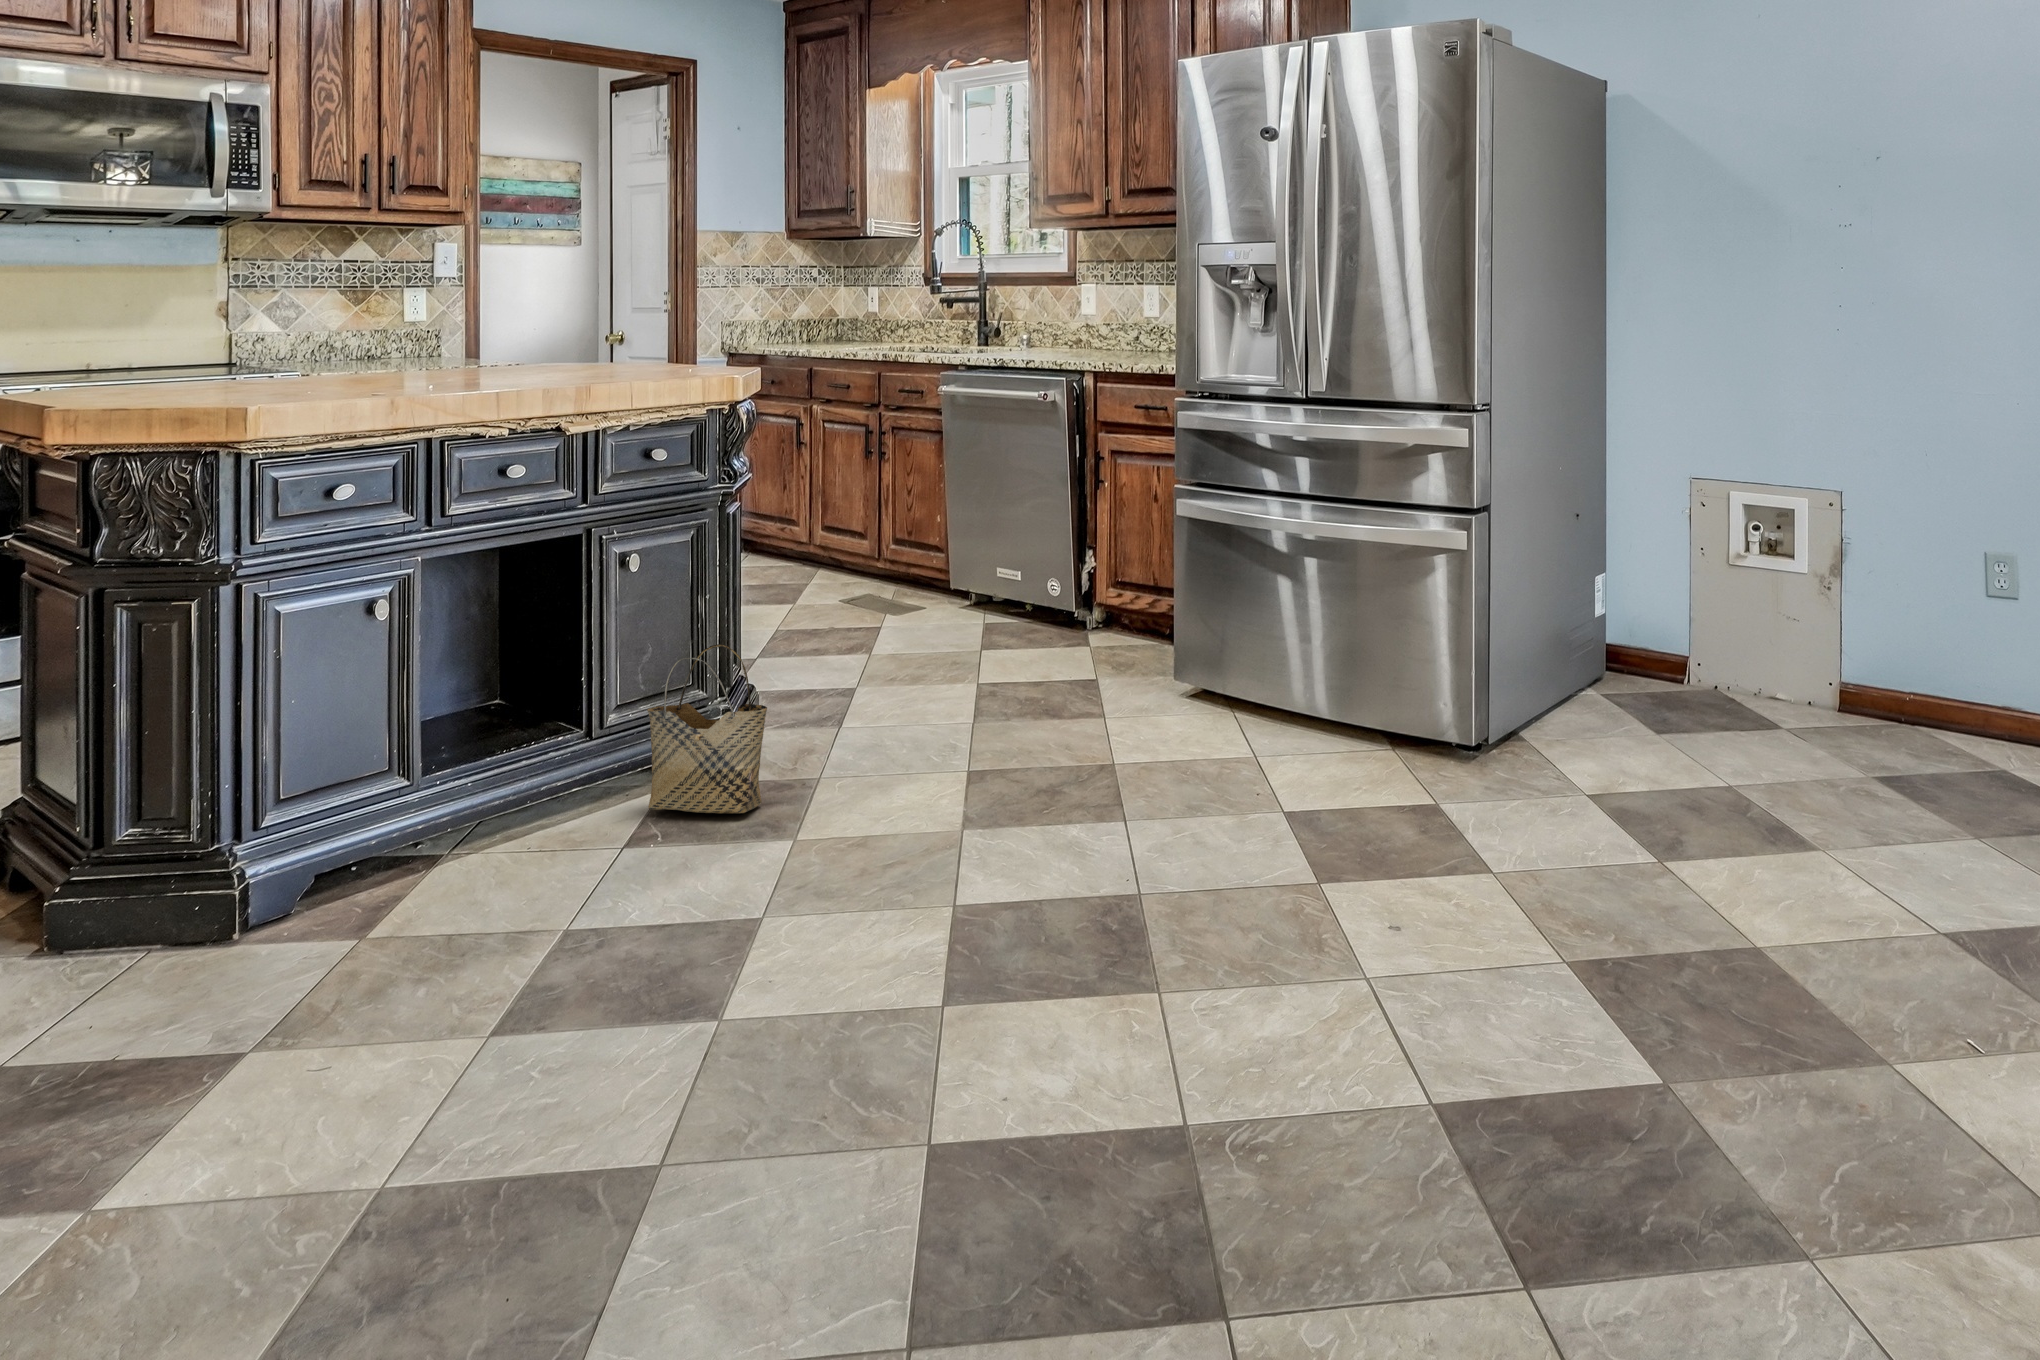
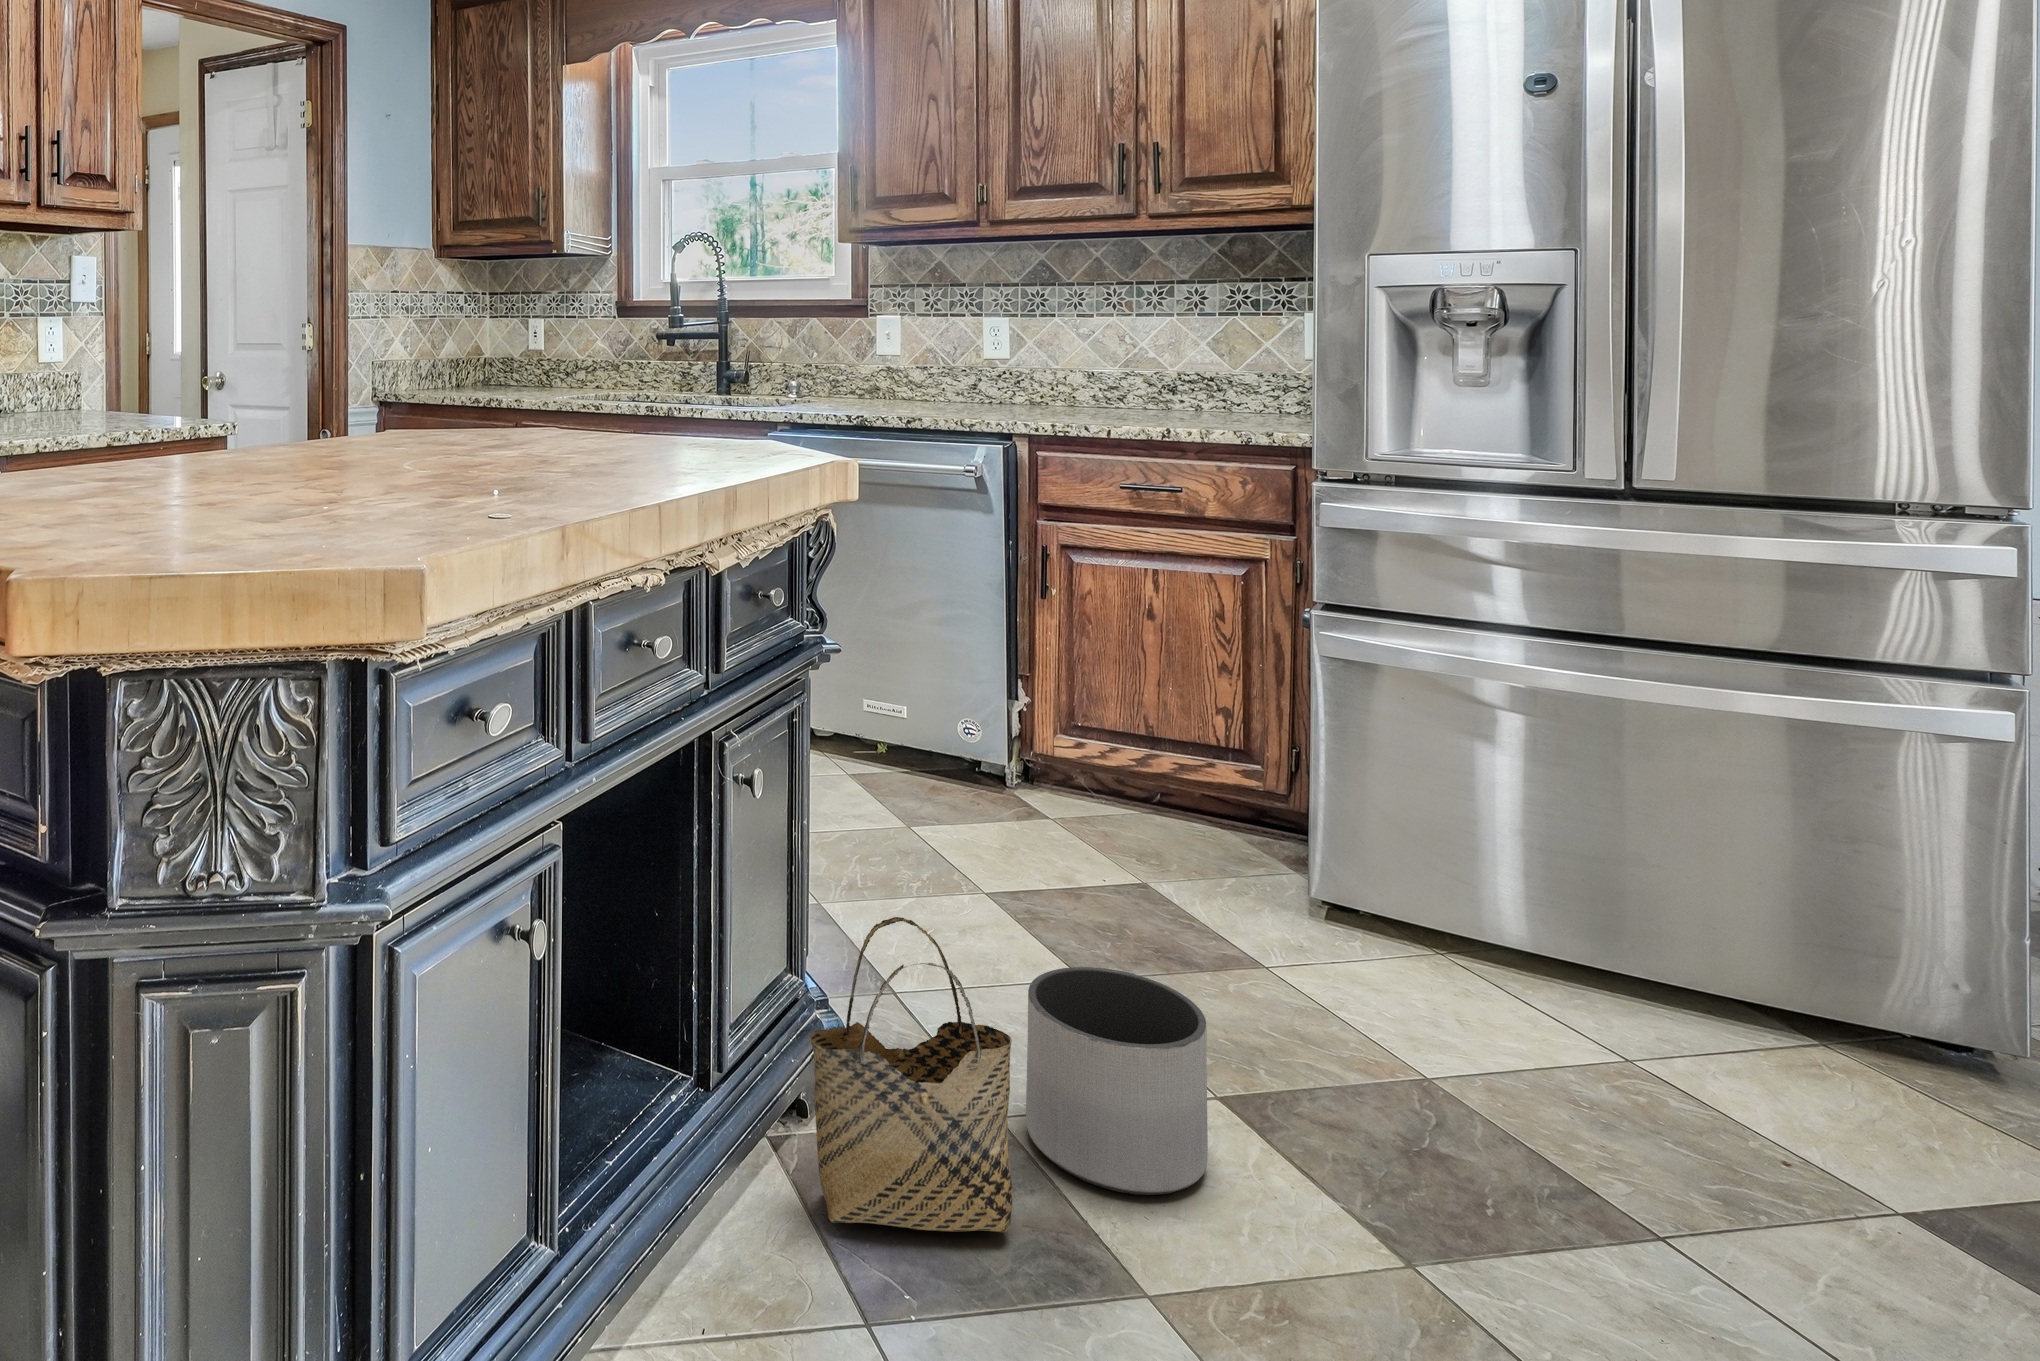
planter: none [815,688,917,804] -> present [1026,967,1208,1195]

